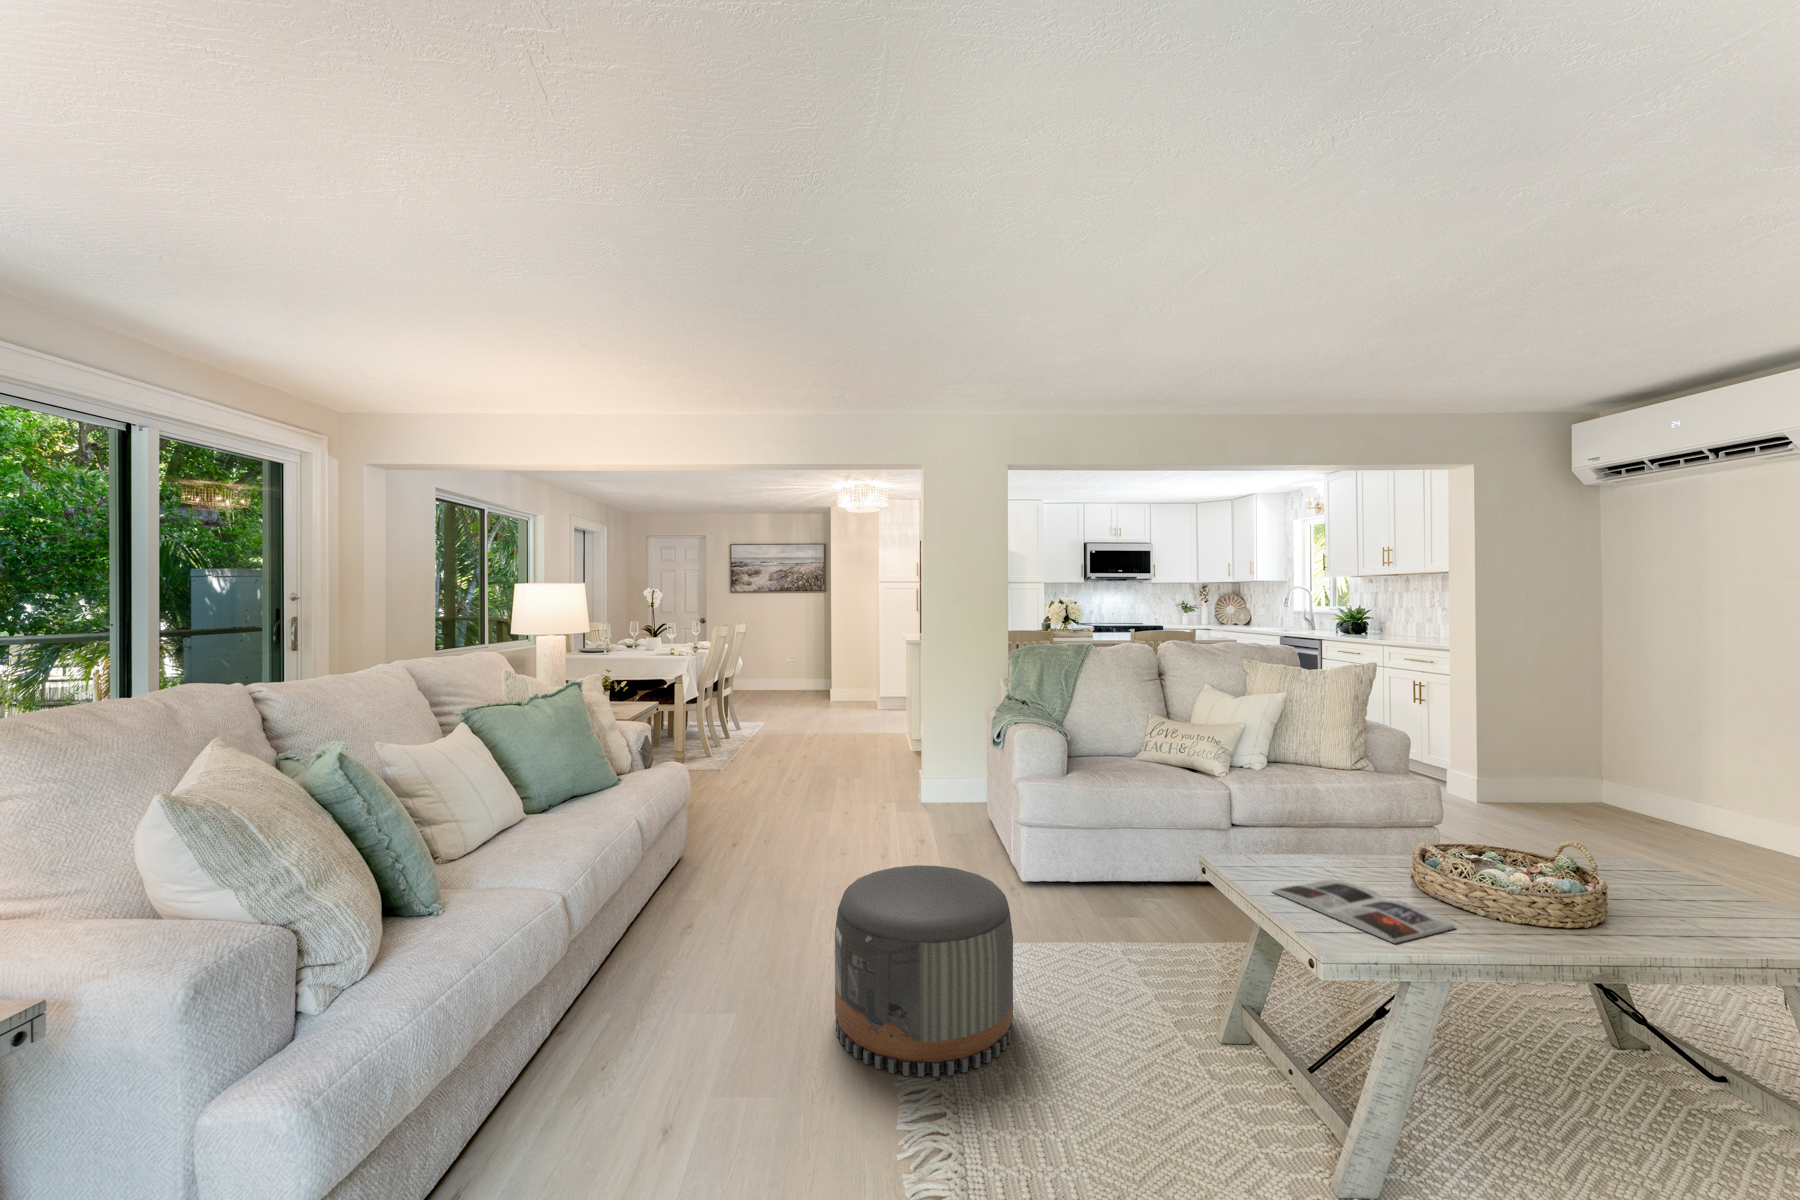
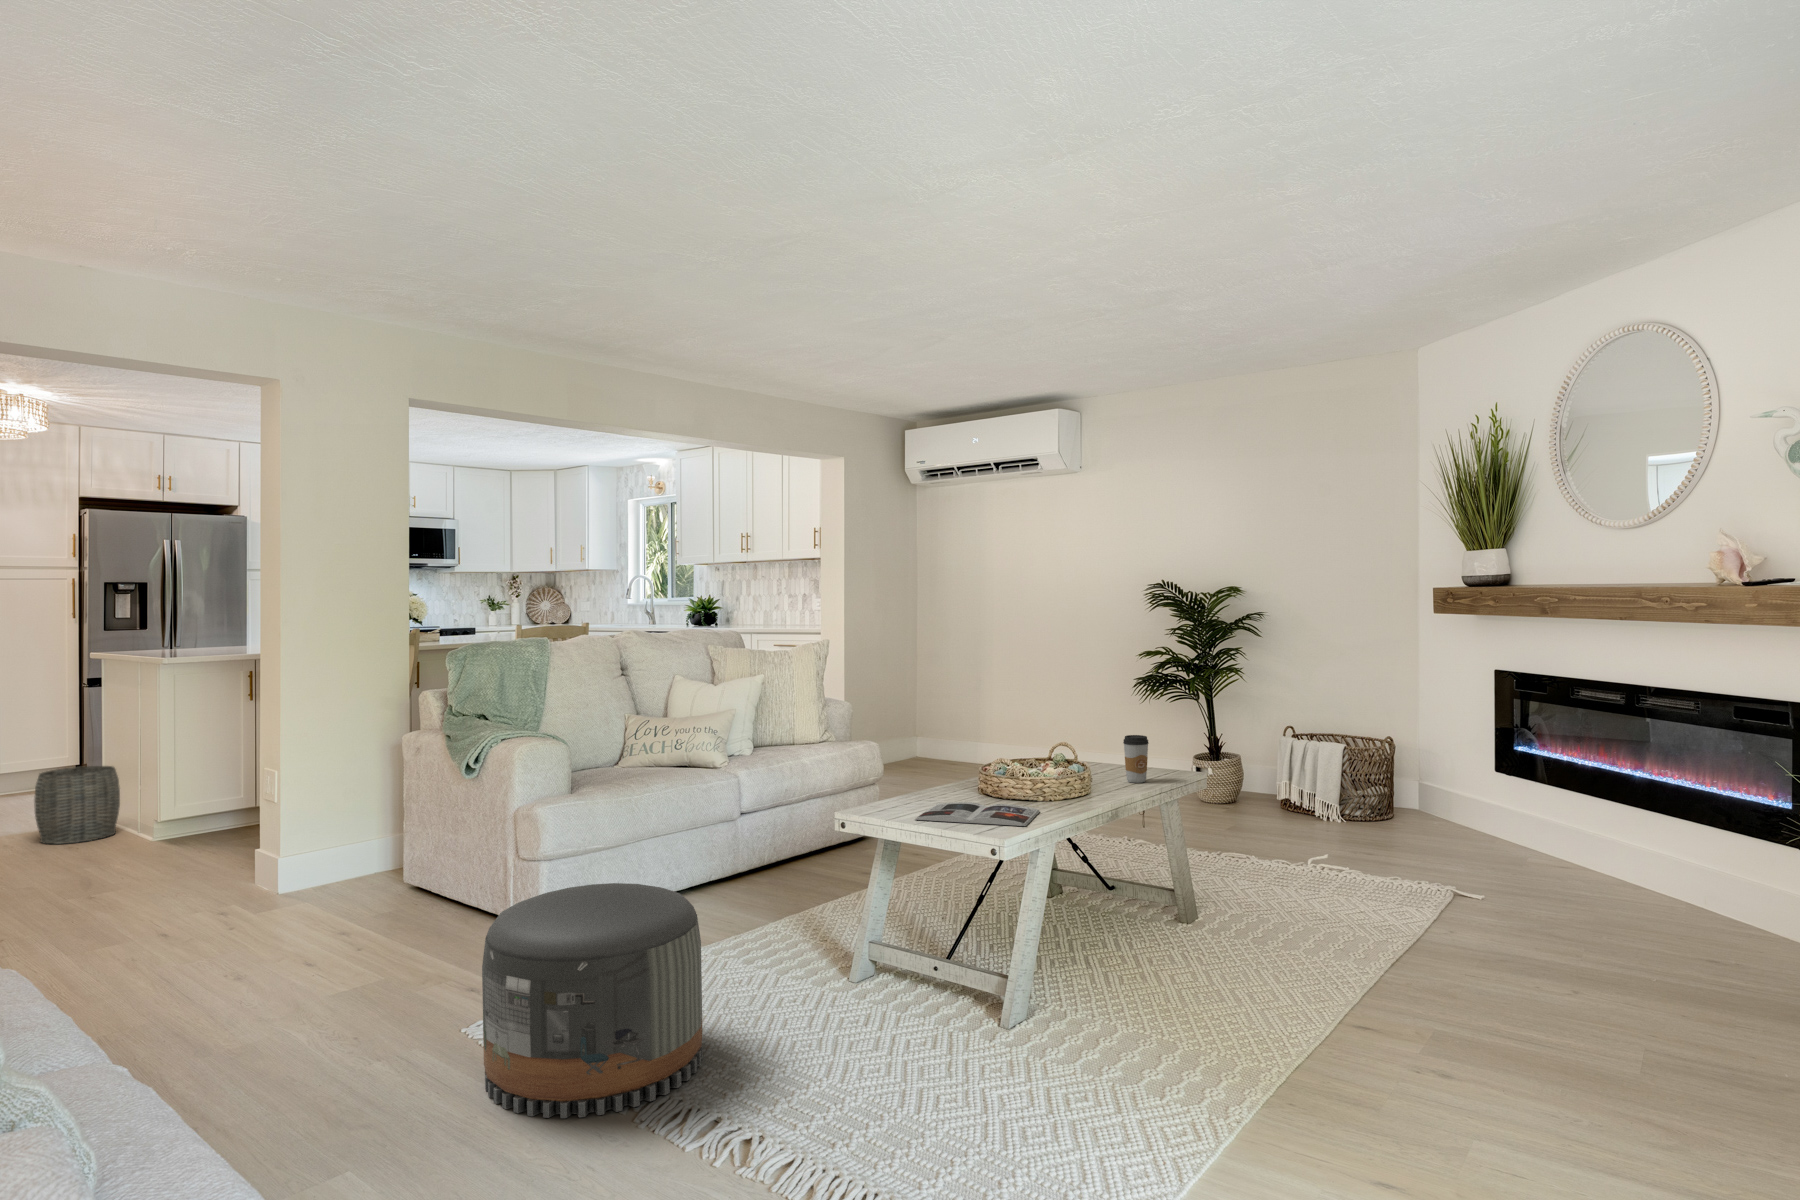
woven basket: none [856,704,896,750] -> present [34,766,120,844]
coffee cup: none [1694,853,1748,931] -> present [1123,735,1149,783]

